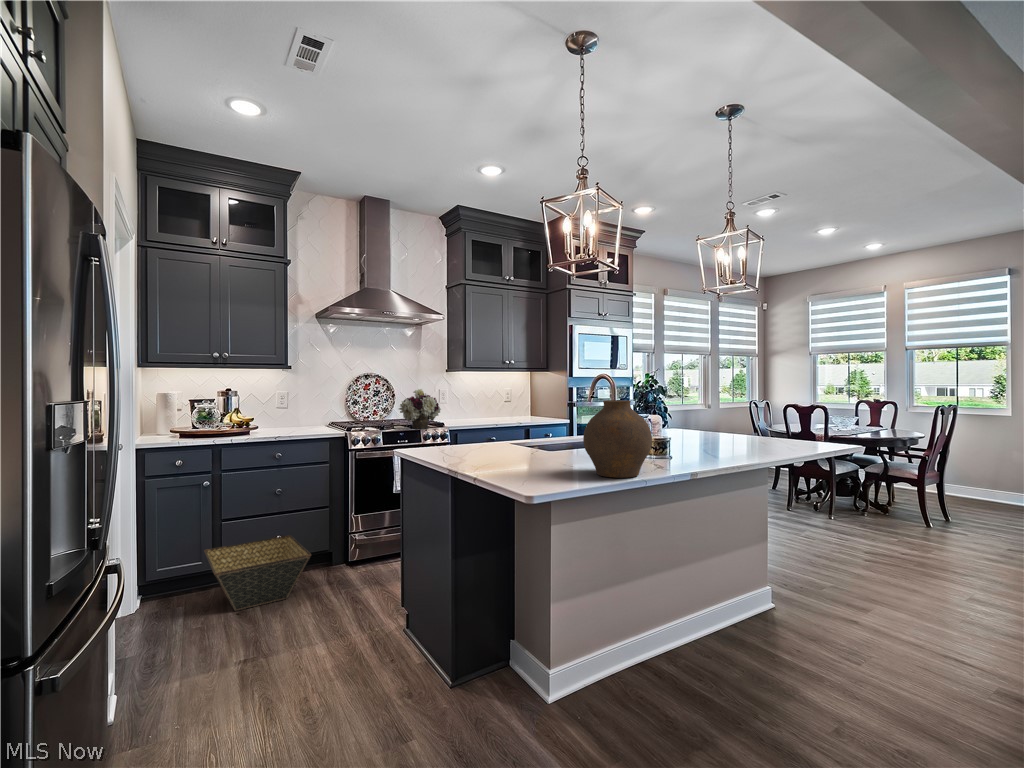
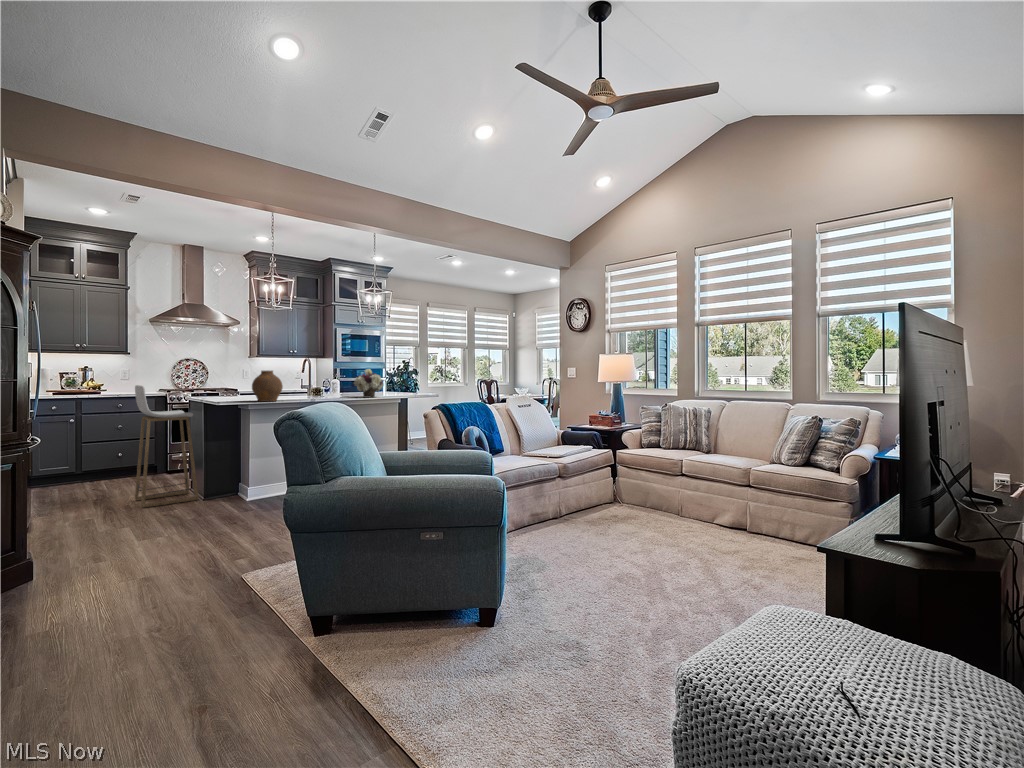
flower arrangement: present [399,389,441,429] -> present [354,369,384,397]
bar stool: none [323,434,458,739] -> present [135,385,198,508]
basket: present [204,535,311,612] -> none [71,453,138,487]

